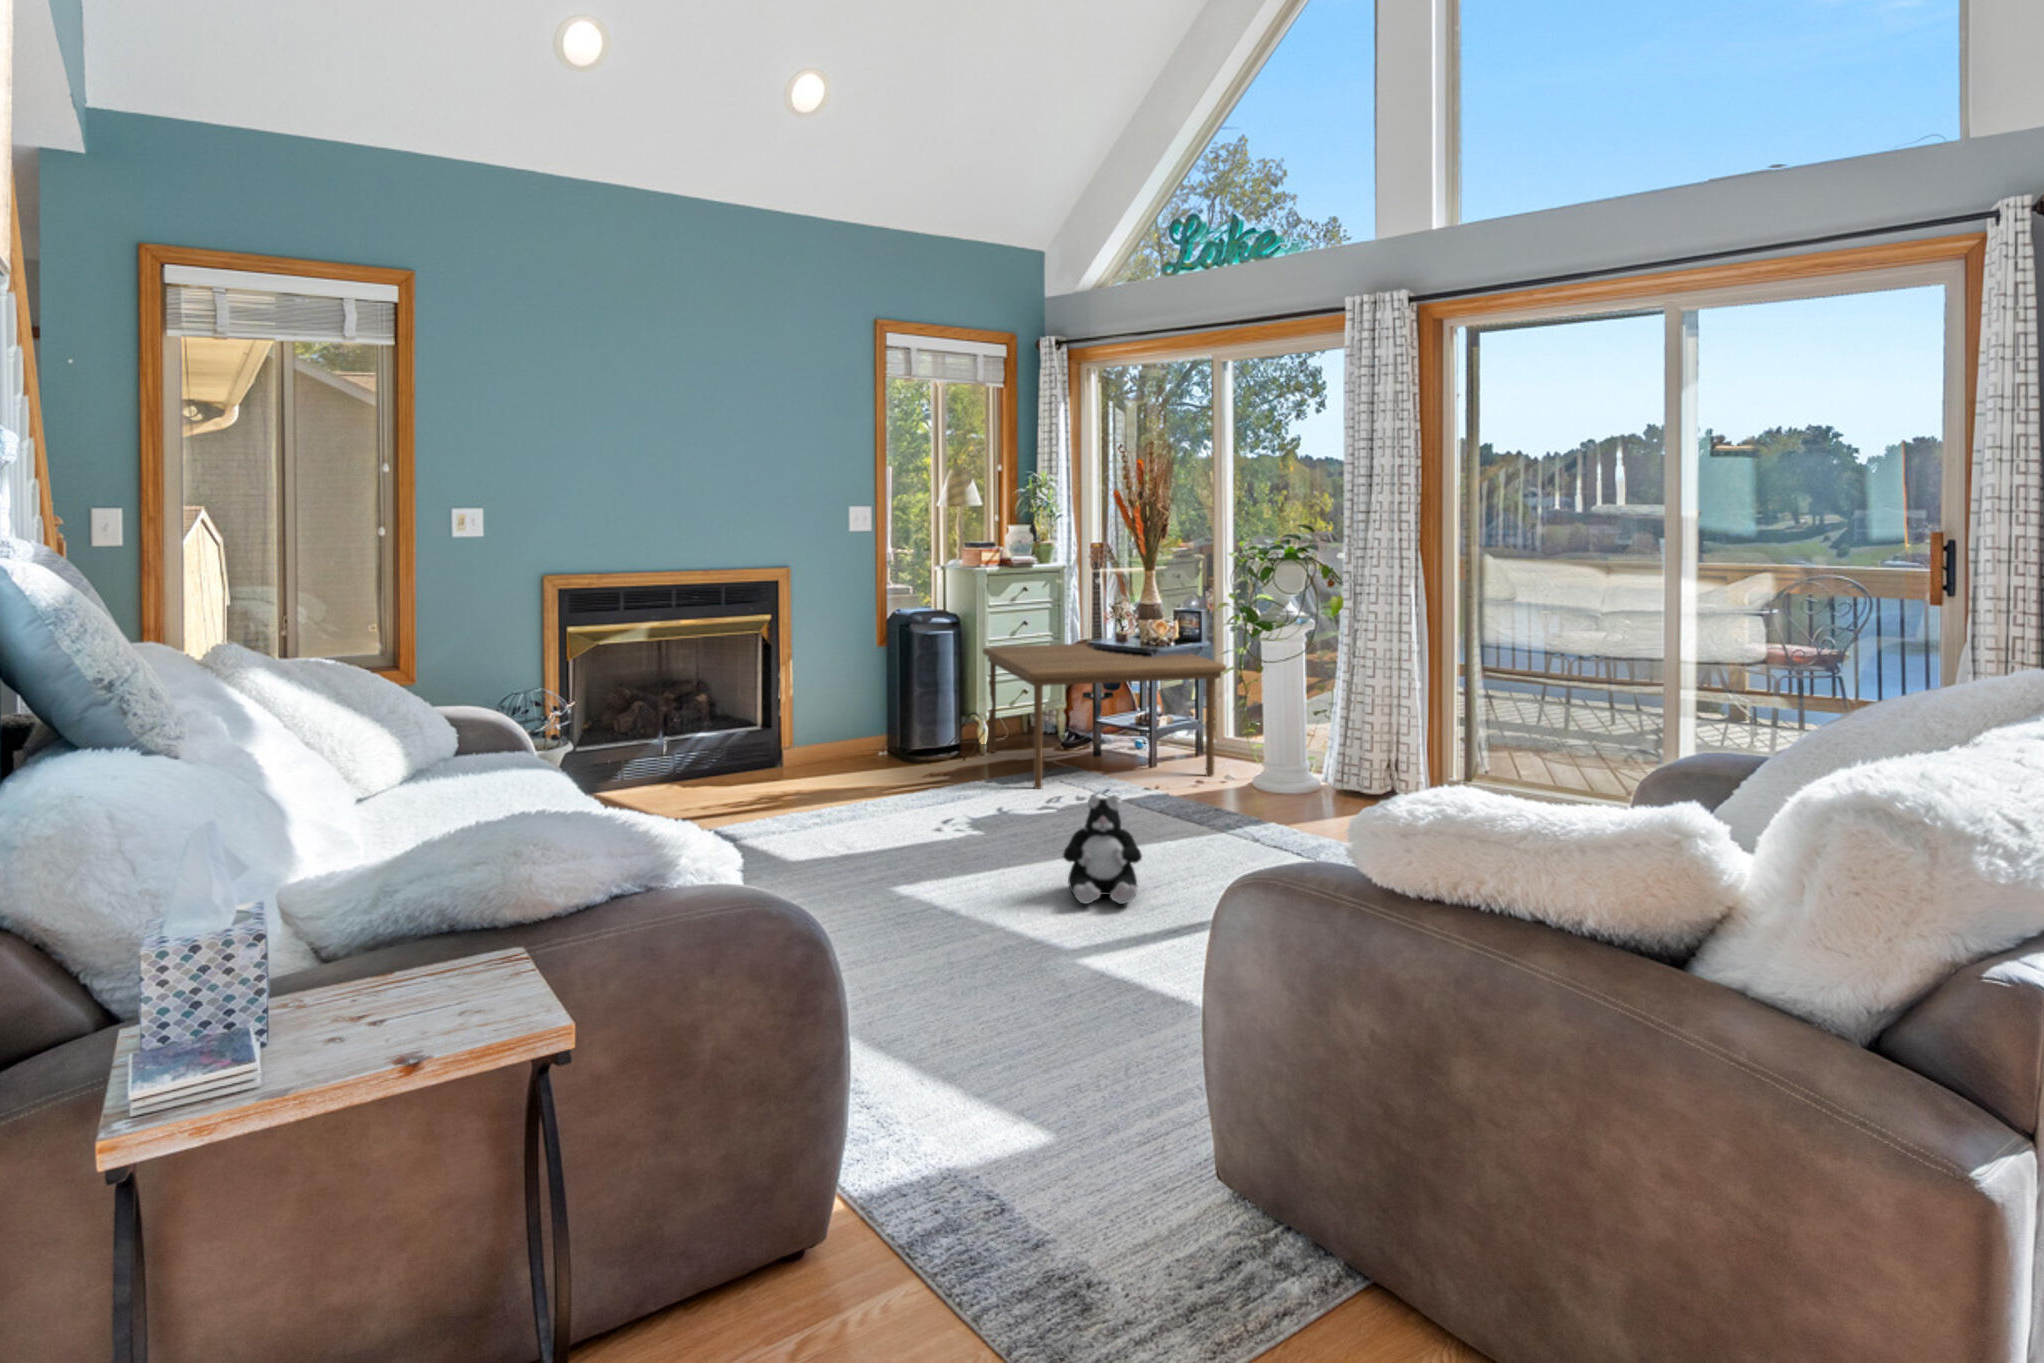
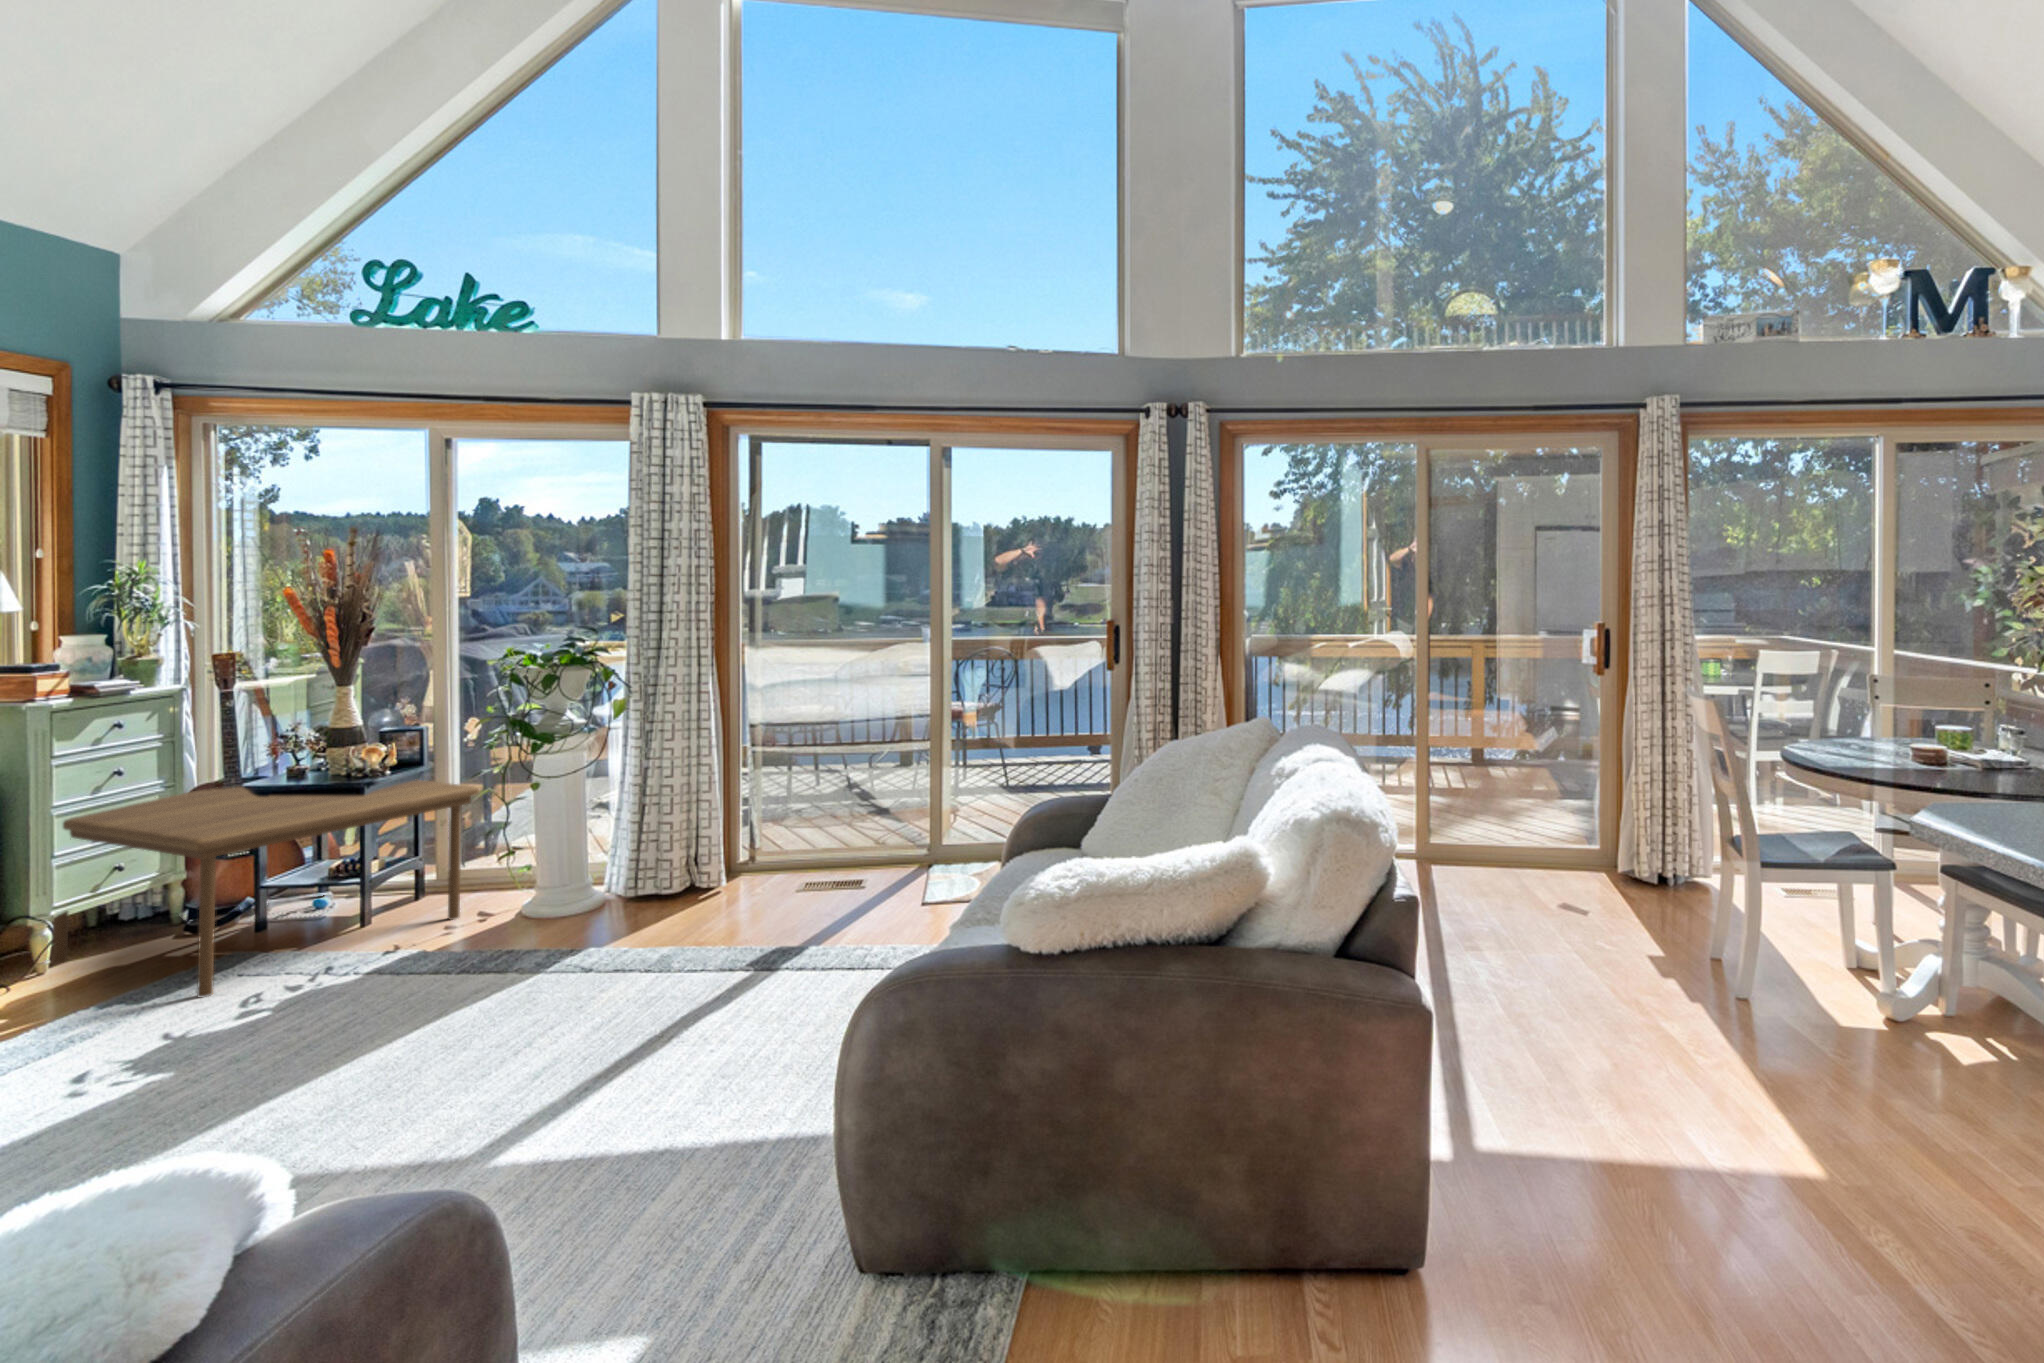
plush toy: present [1063,795,1142,904] -> none [402,975,527,1121]

